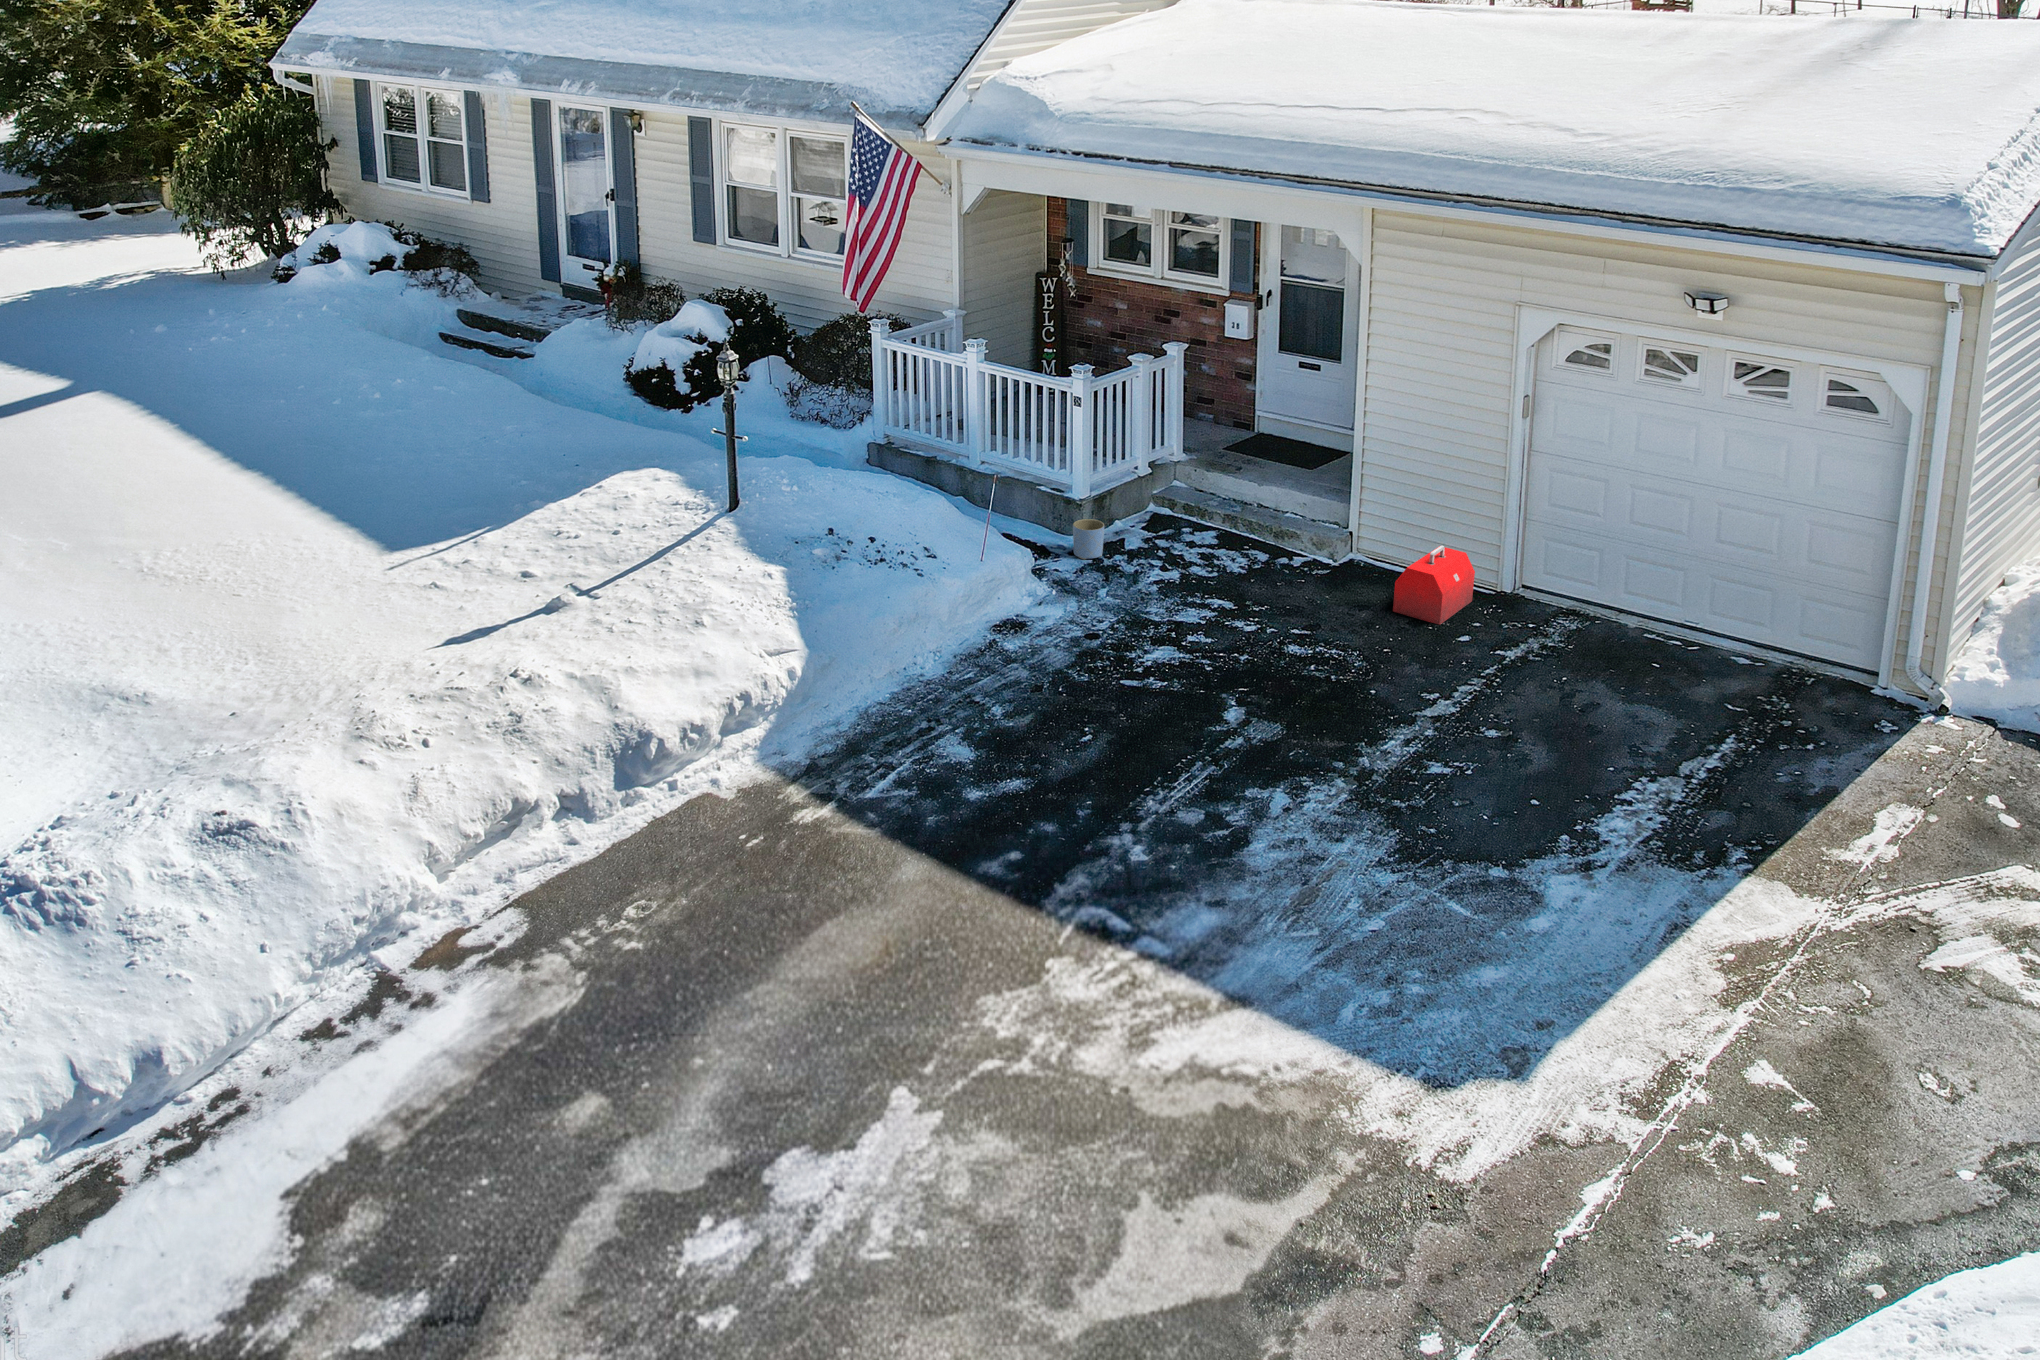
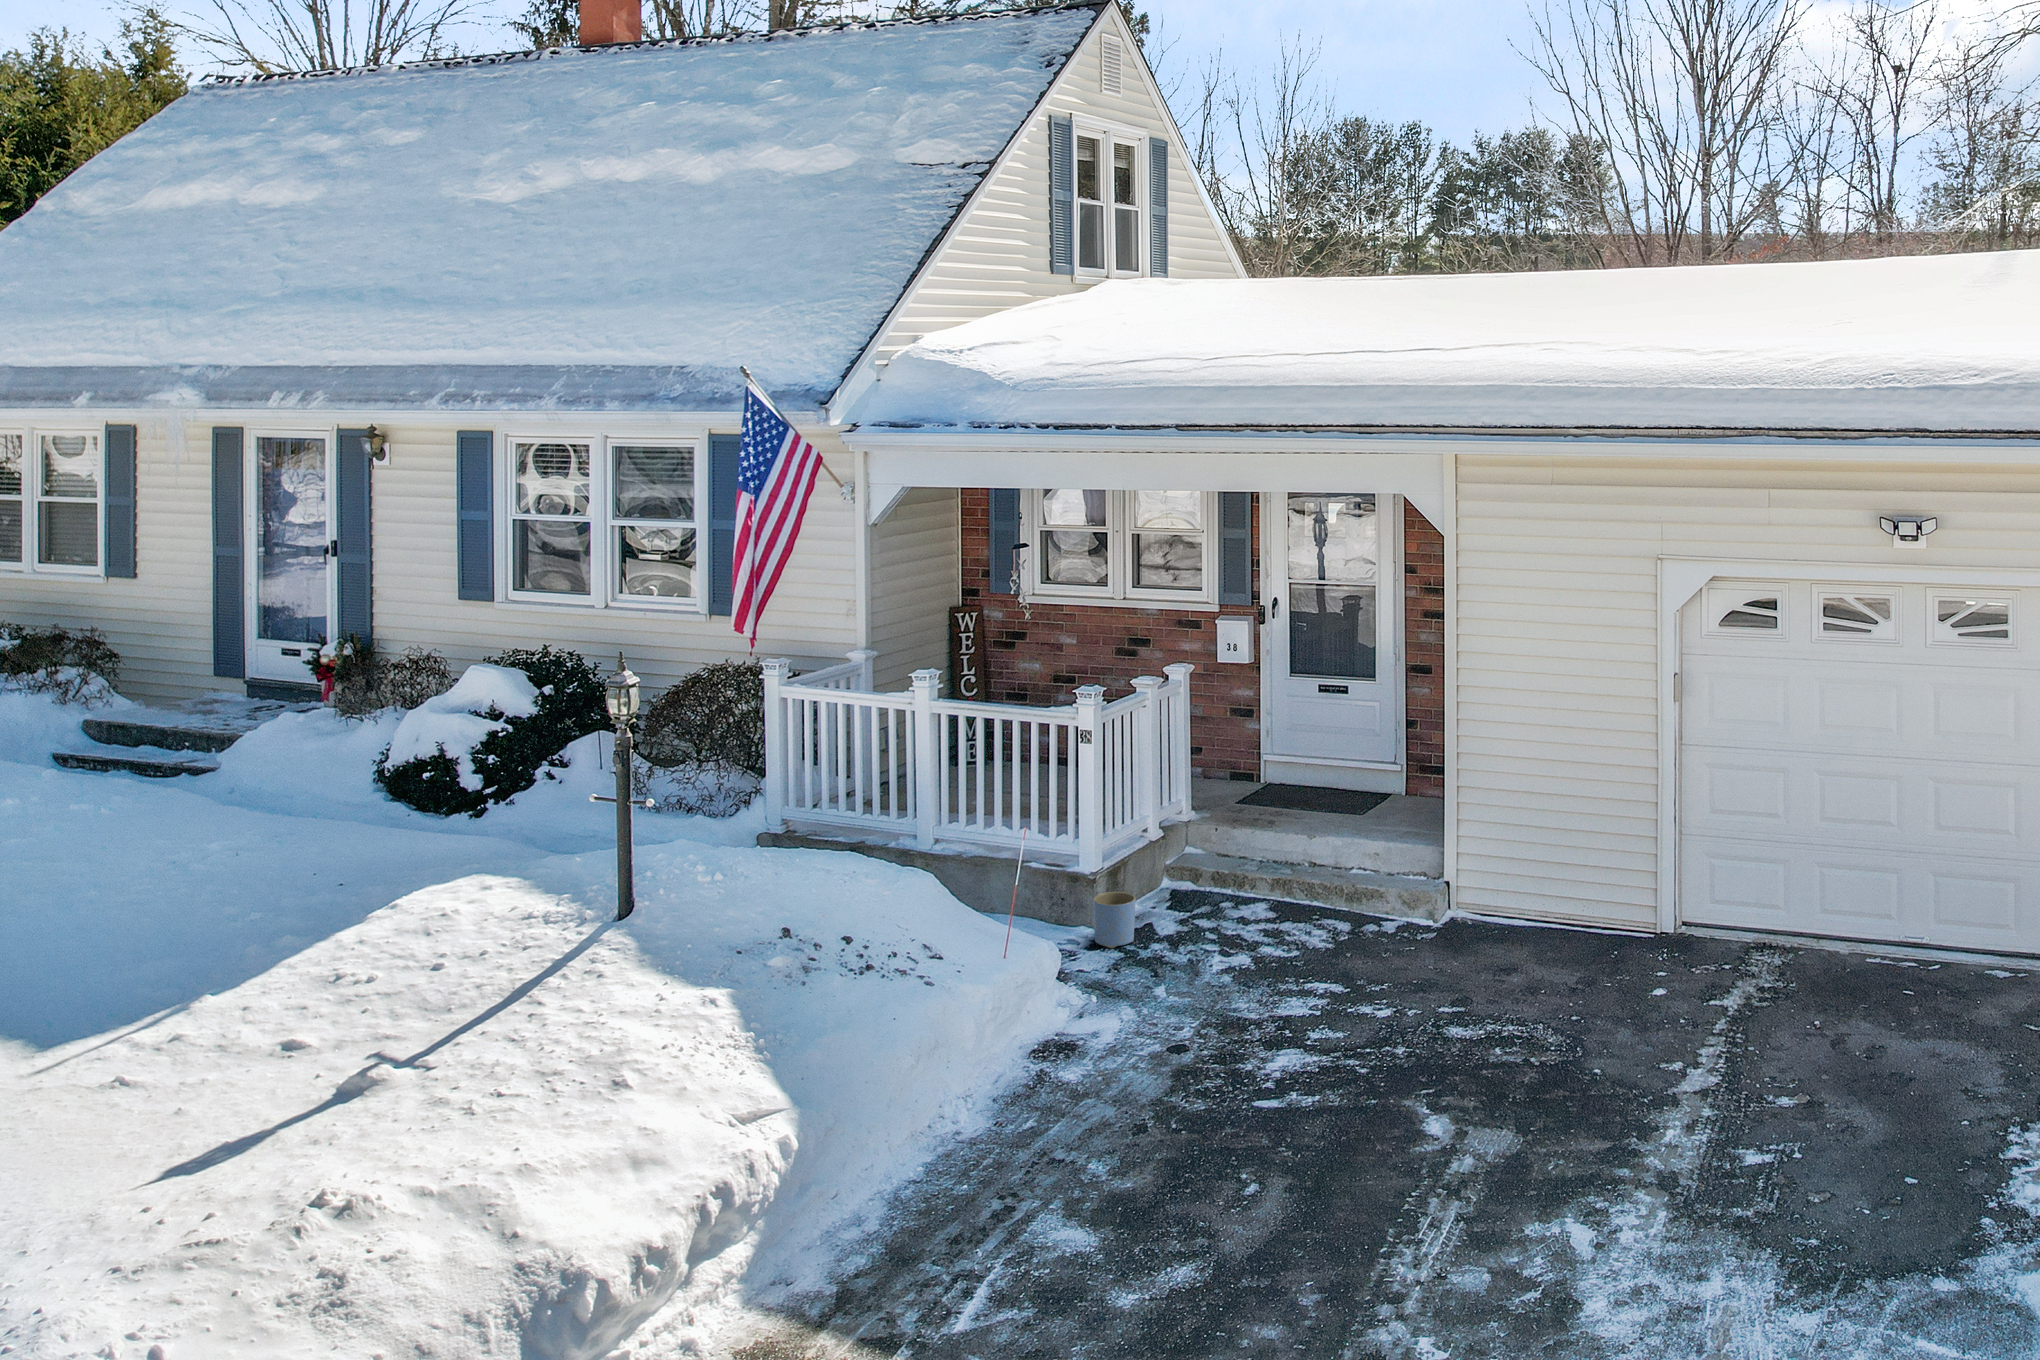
toolbox: present [1393,546,1475,625] -> none [1532,865,1612,967]

